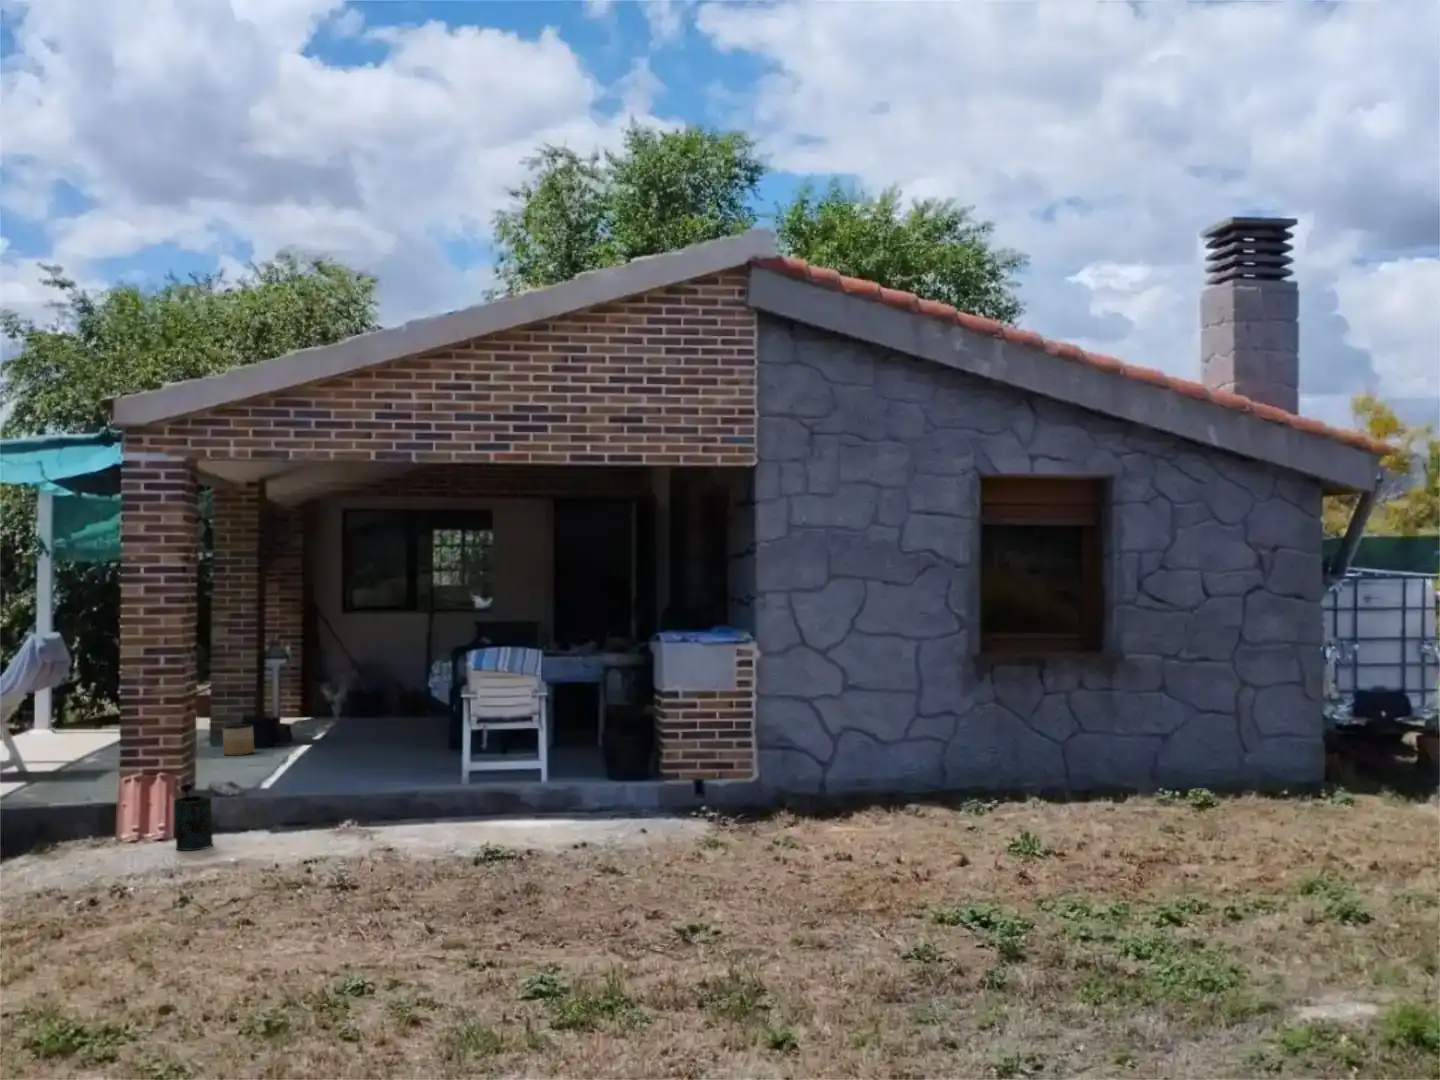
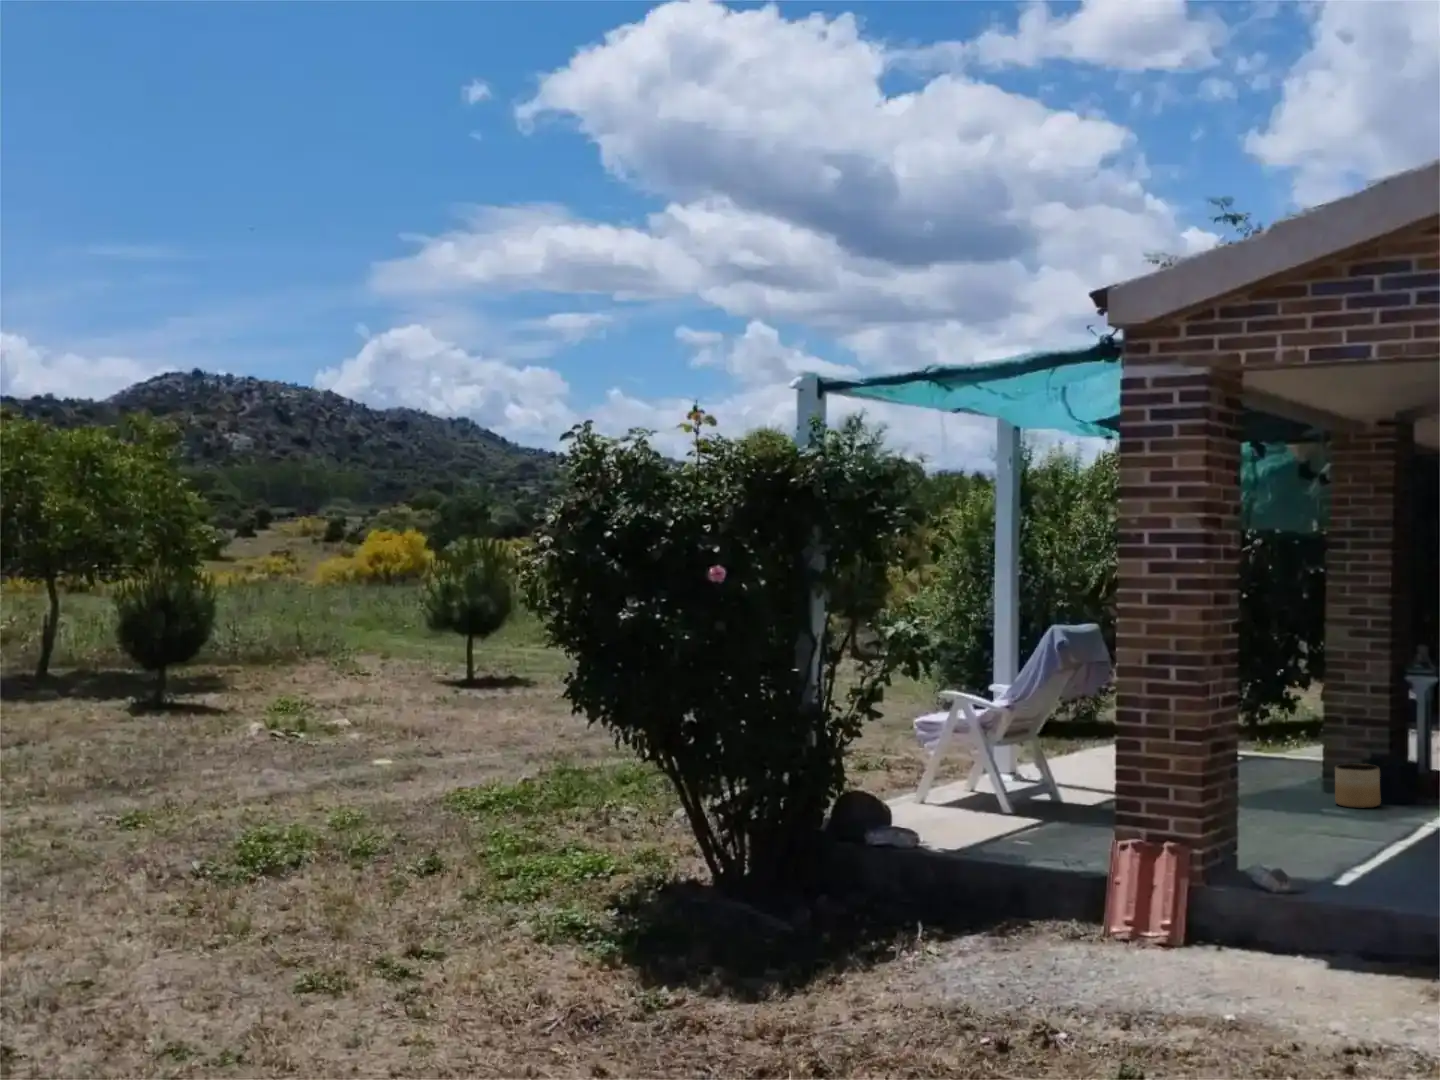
watering can: present [175,784,213,850] -> none [1172,867,1231,976]

